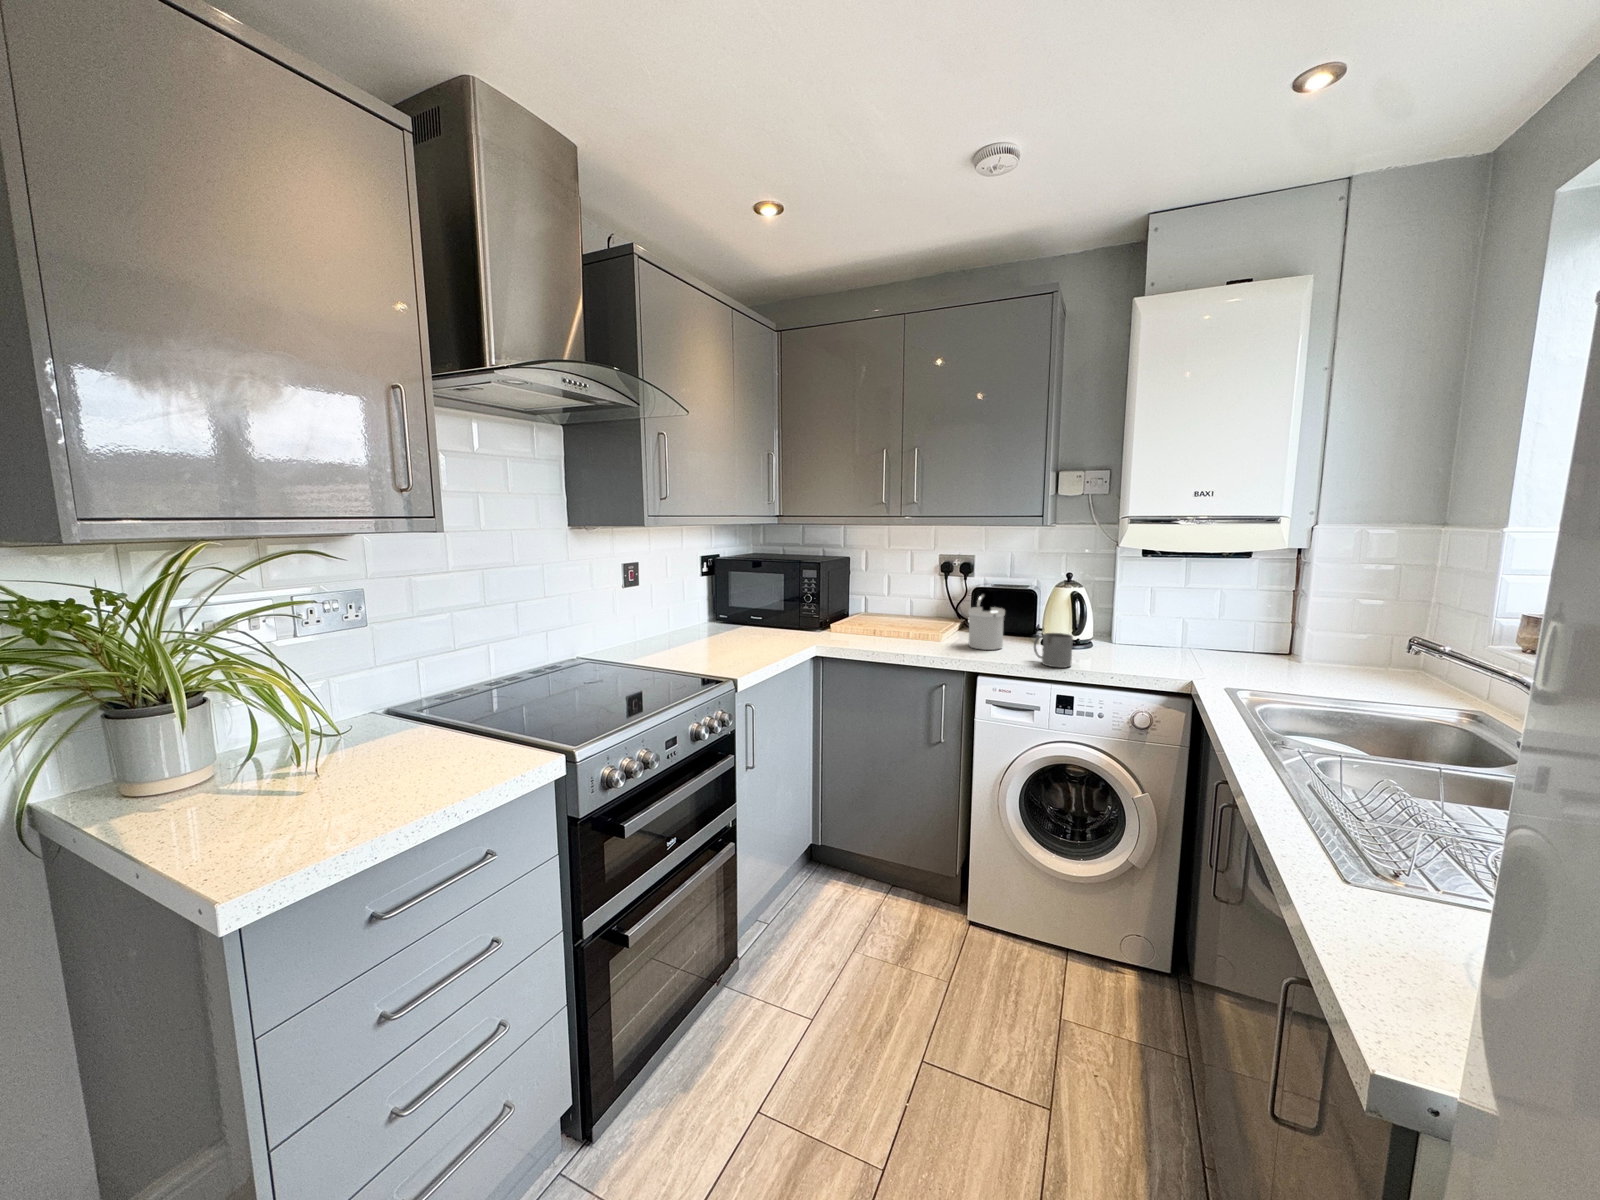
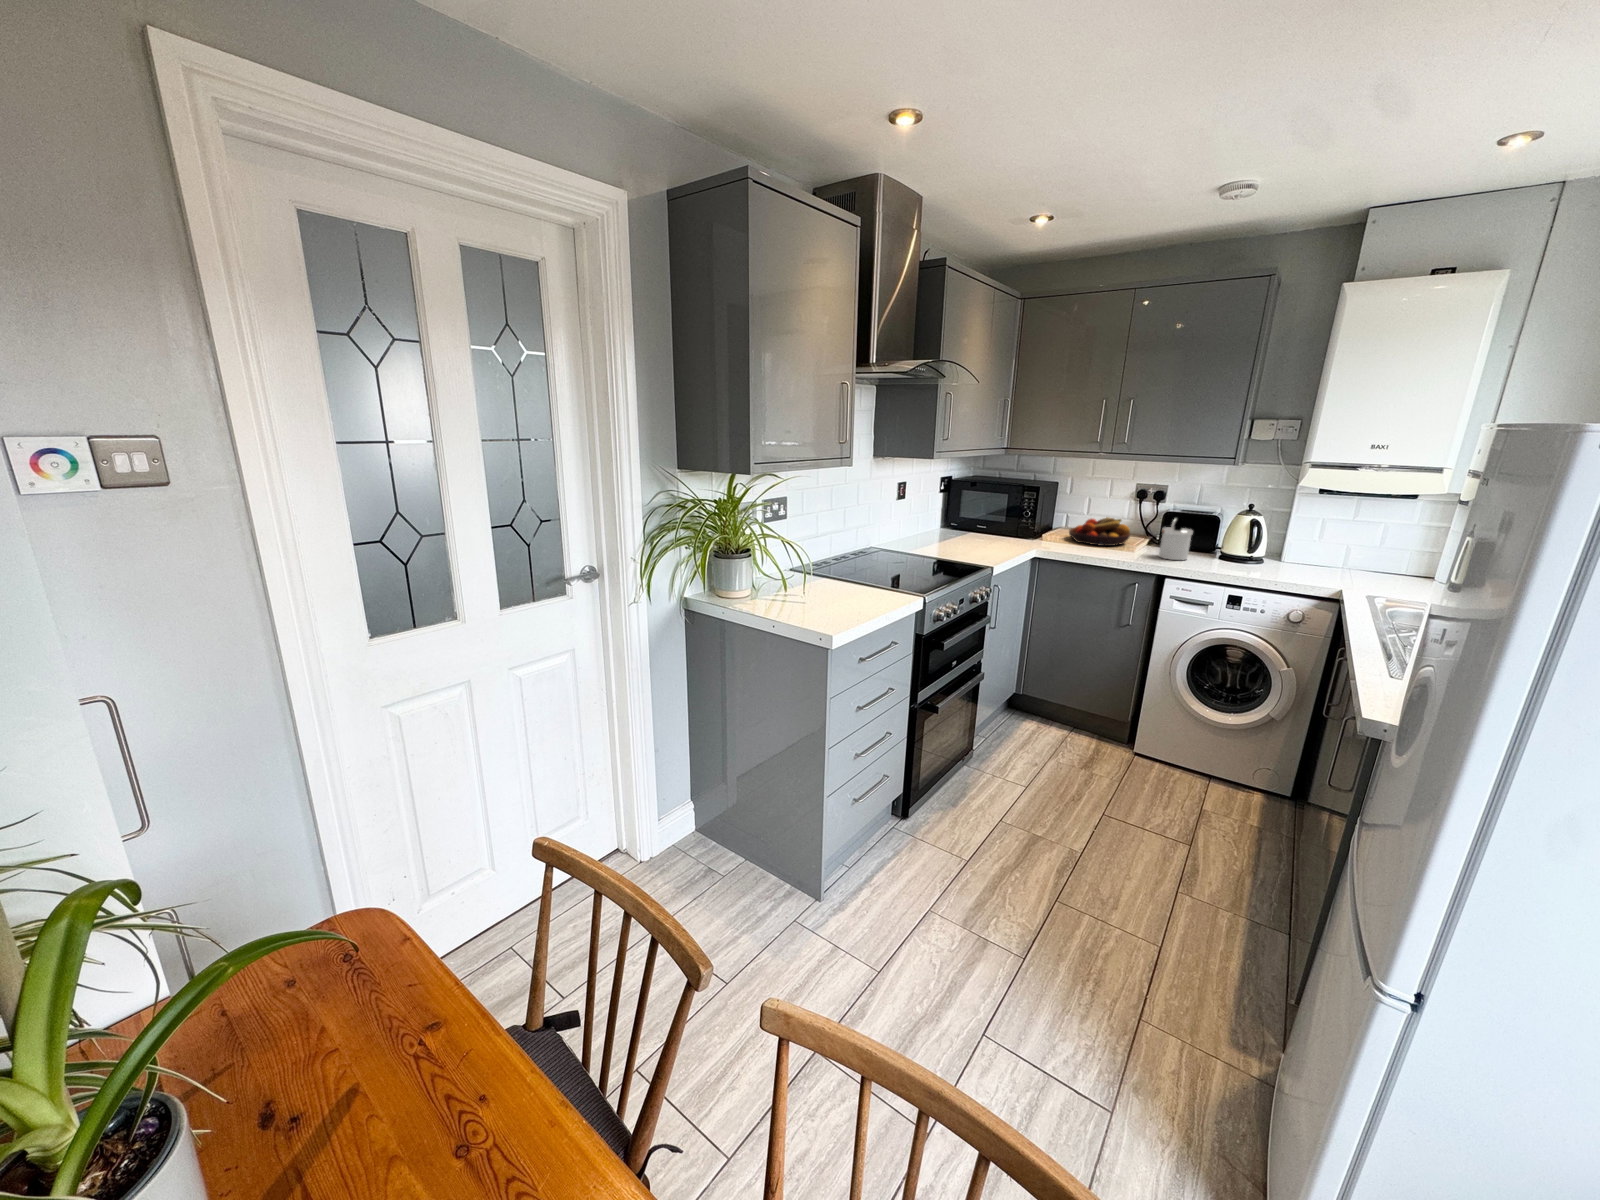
fruit bowl: none [863,597,936,635] -> present [1069,517,1130,546]
mug: present [1034,633,1073,667] -> none [1215,549,1248,575]

